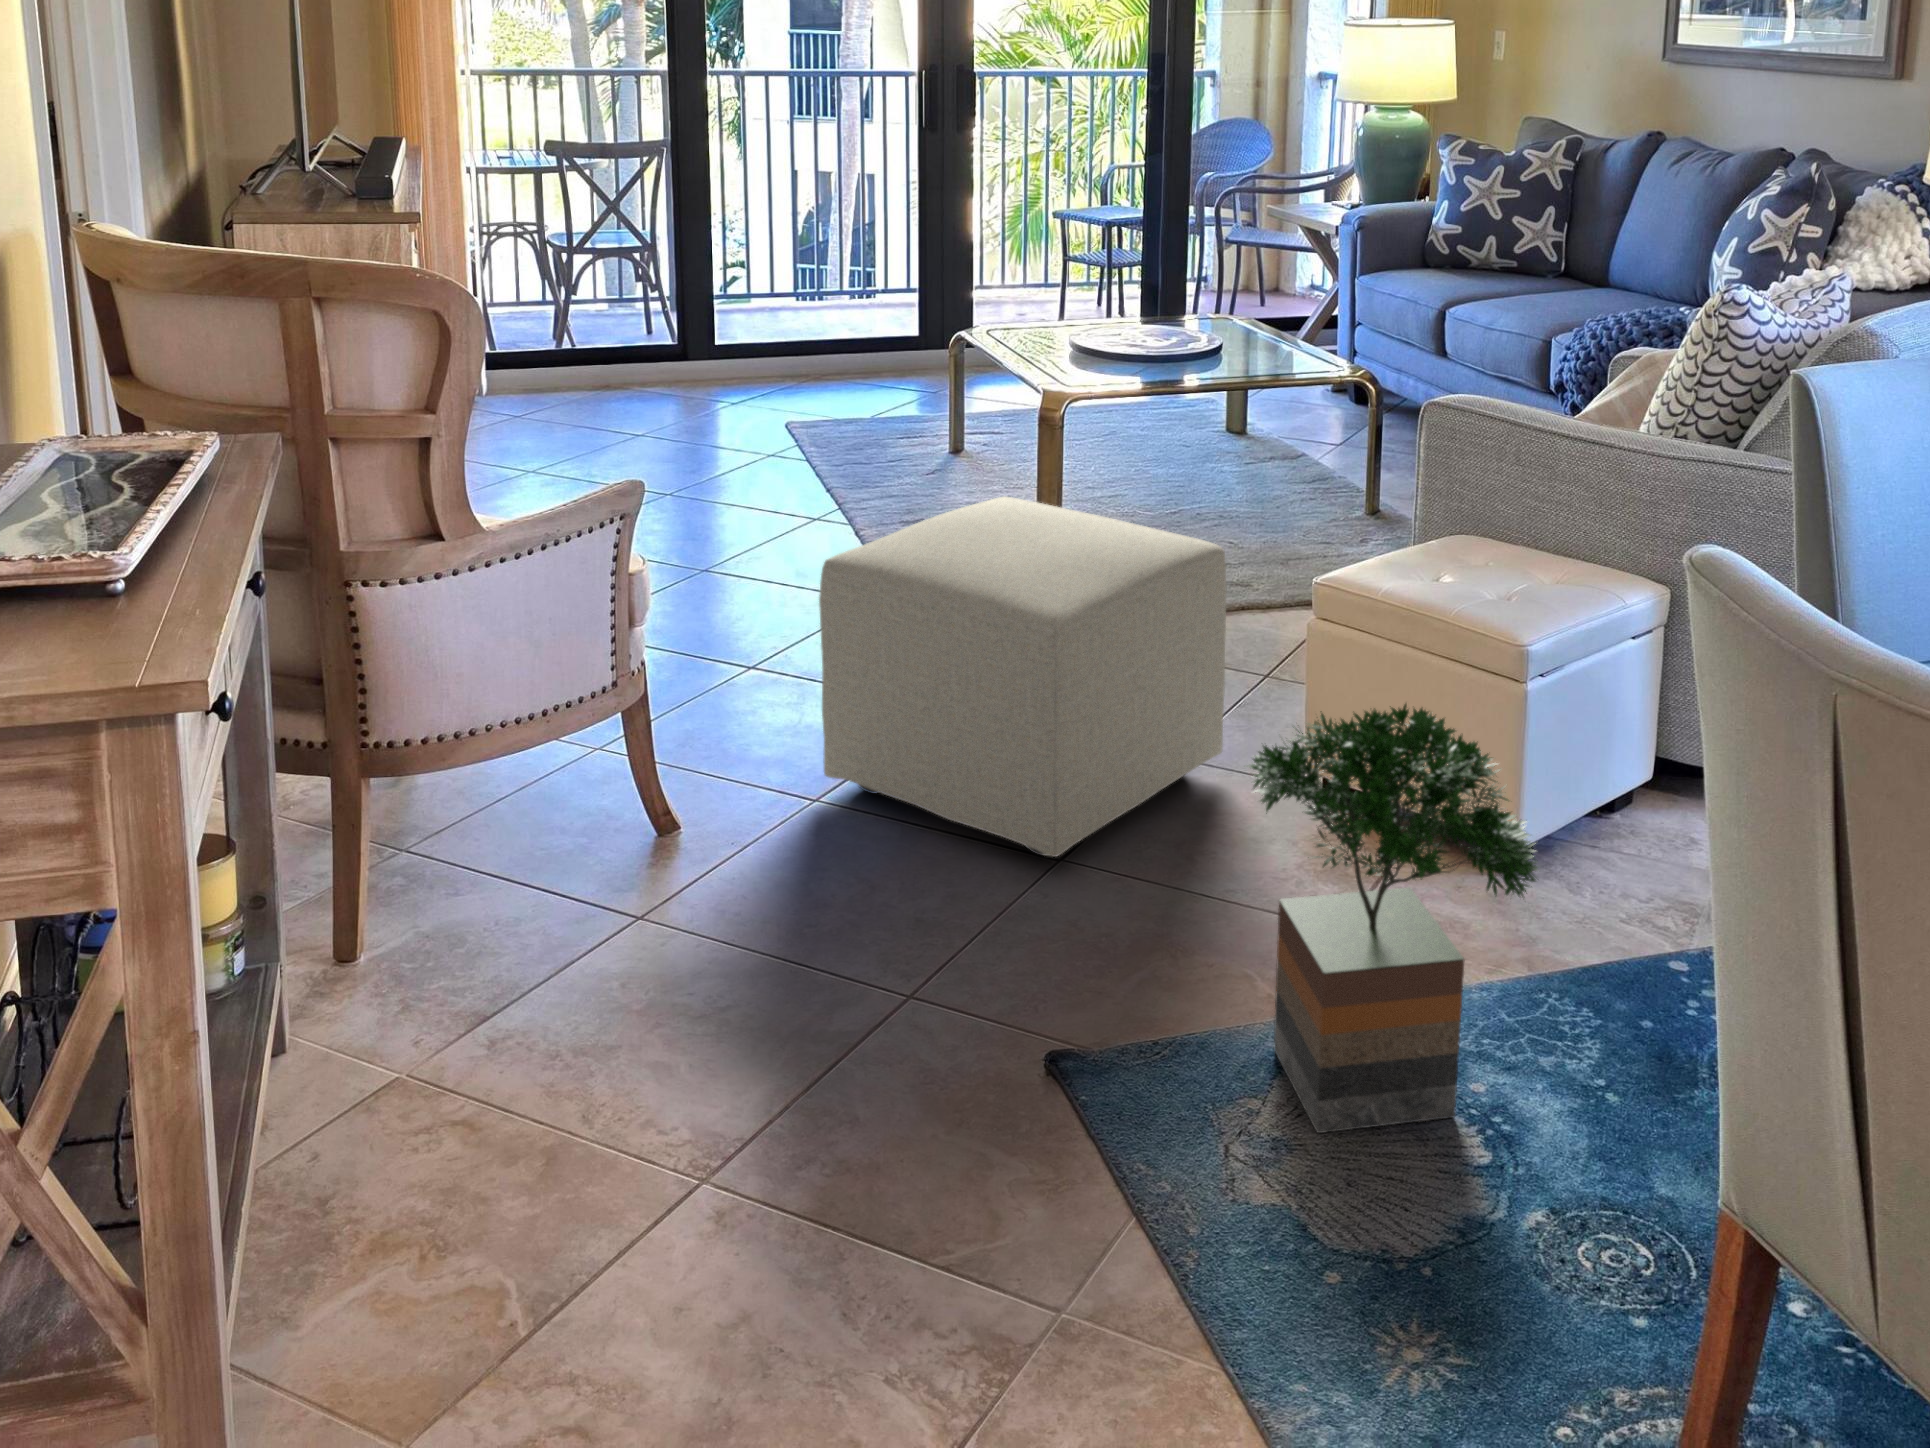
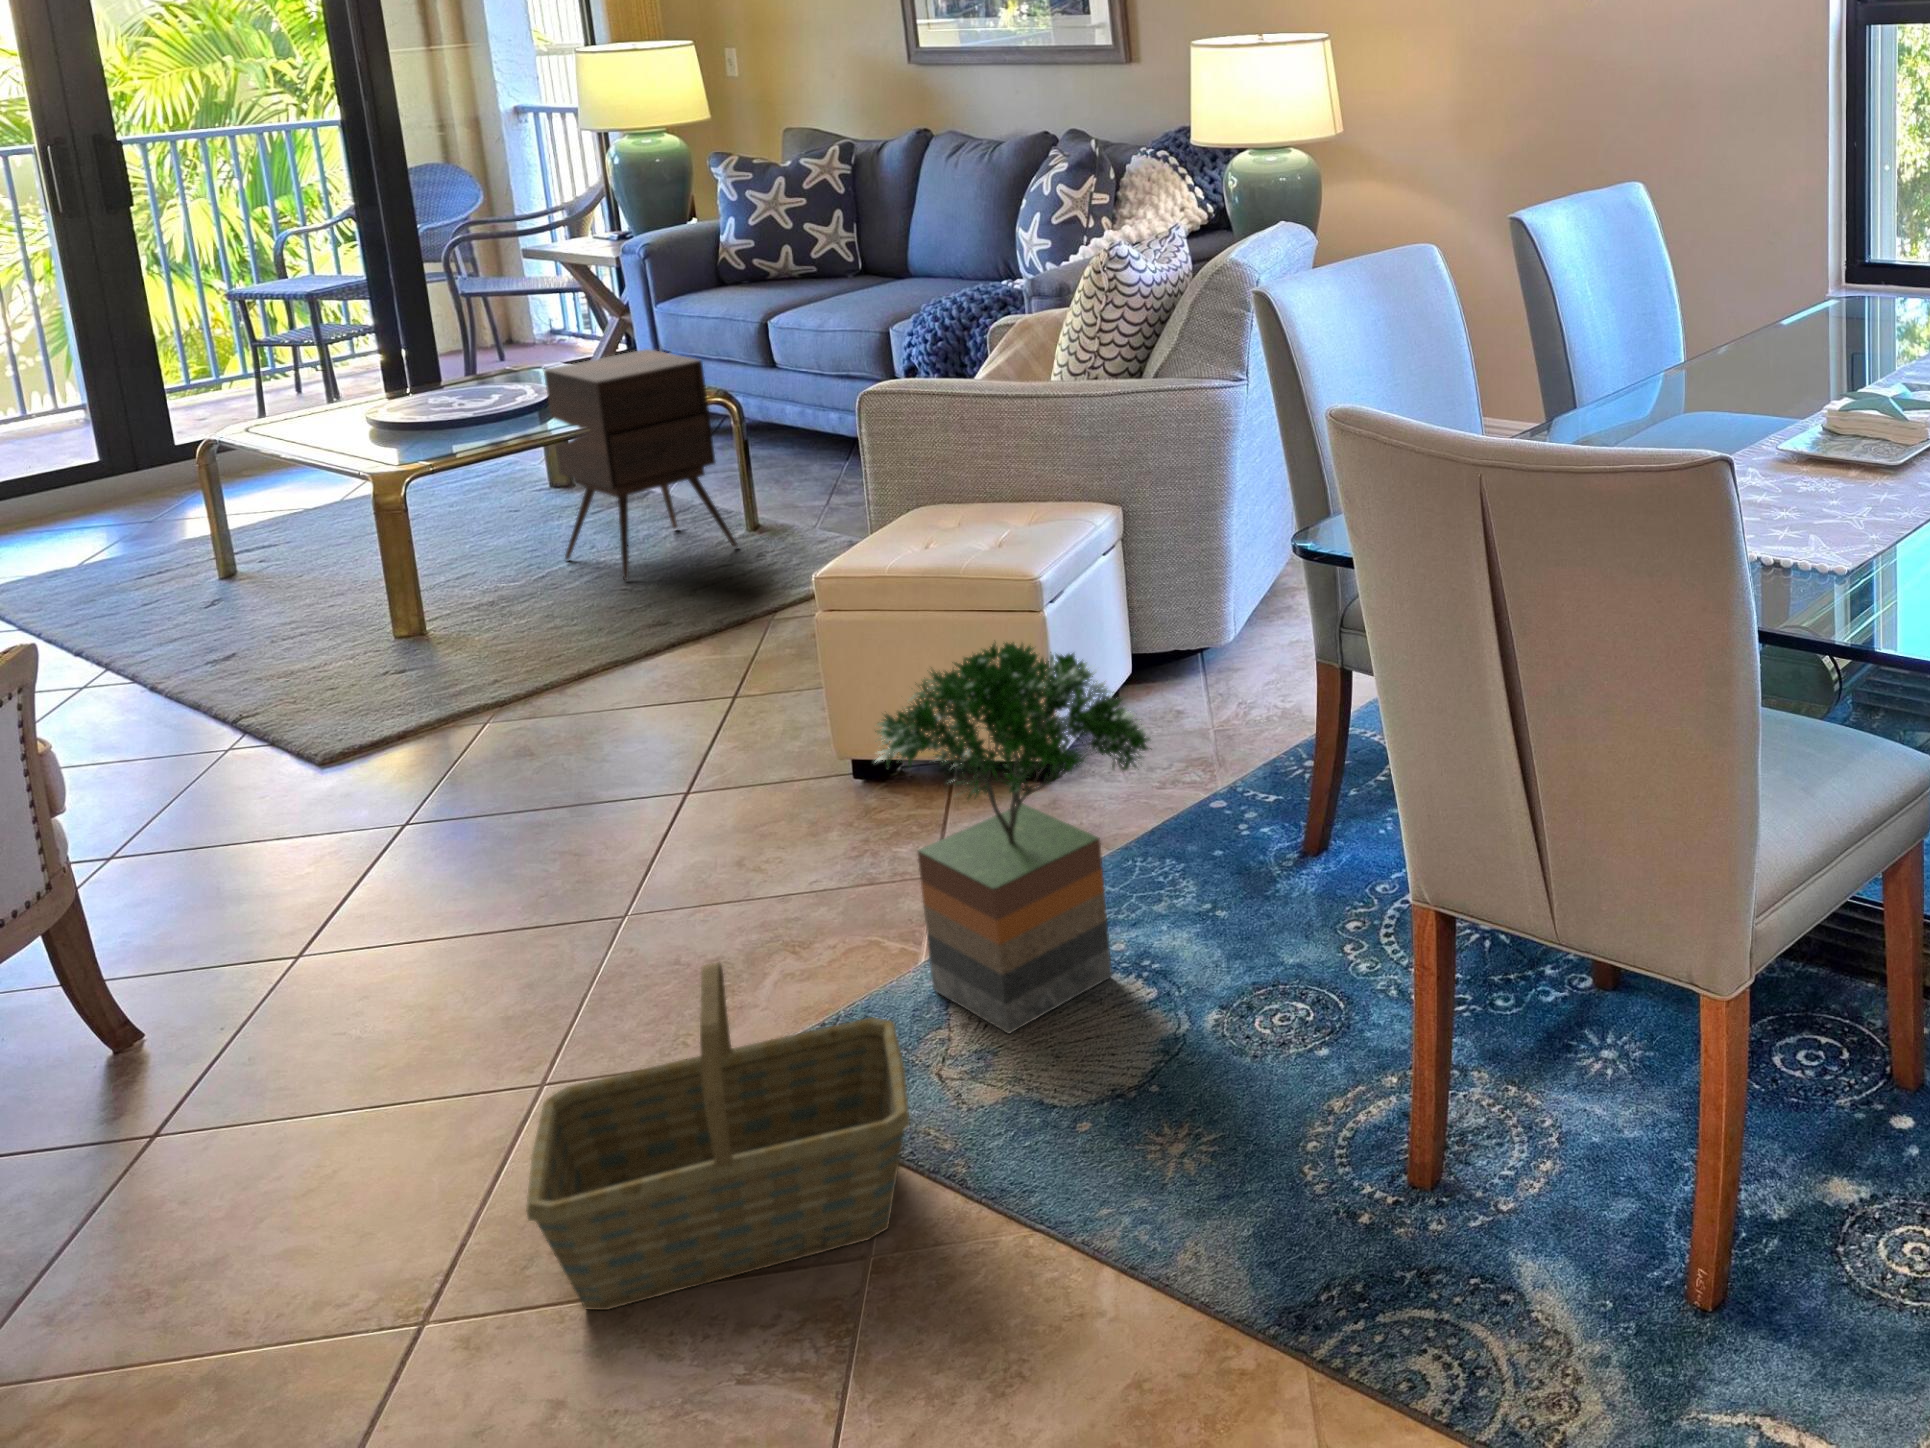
side table: none [1206,317,1354,532] -> present [543,349,737,580]
ottoman: present [819,496,1226,857] -> none [253,571,740,936]
basket: none [779,944,1169,1293] -> present [526,962,910,1310]

